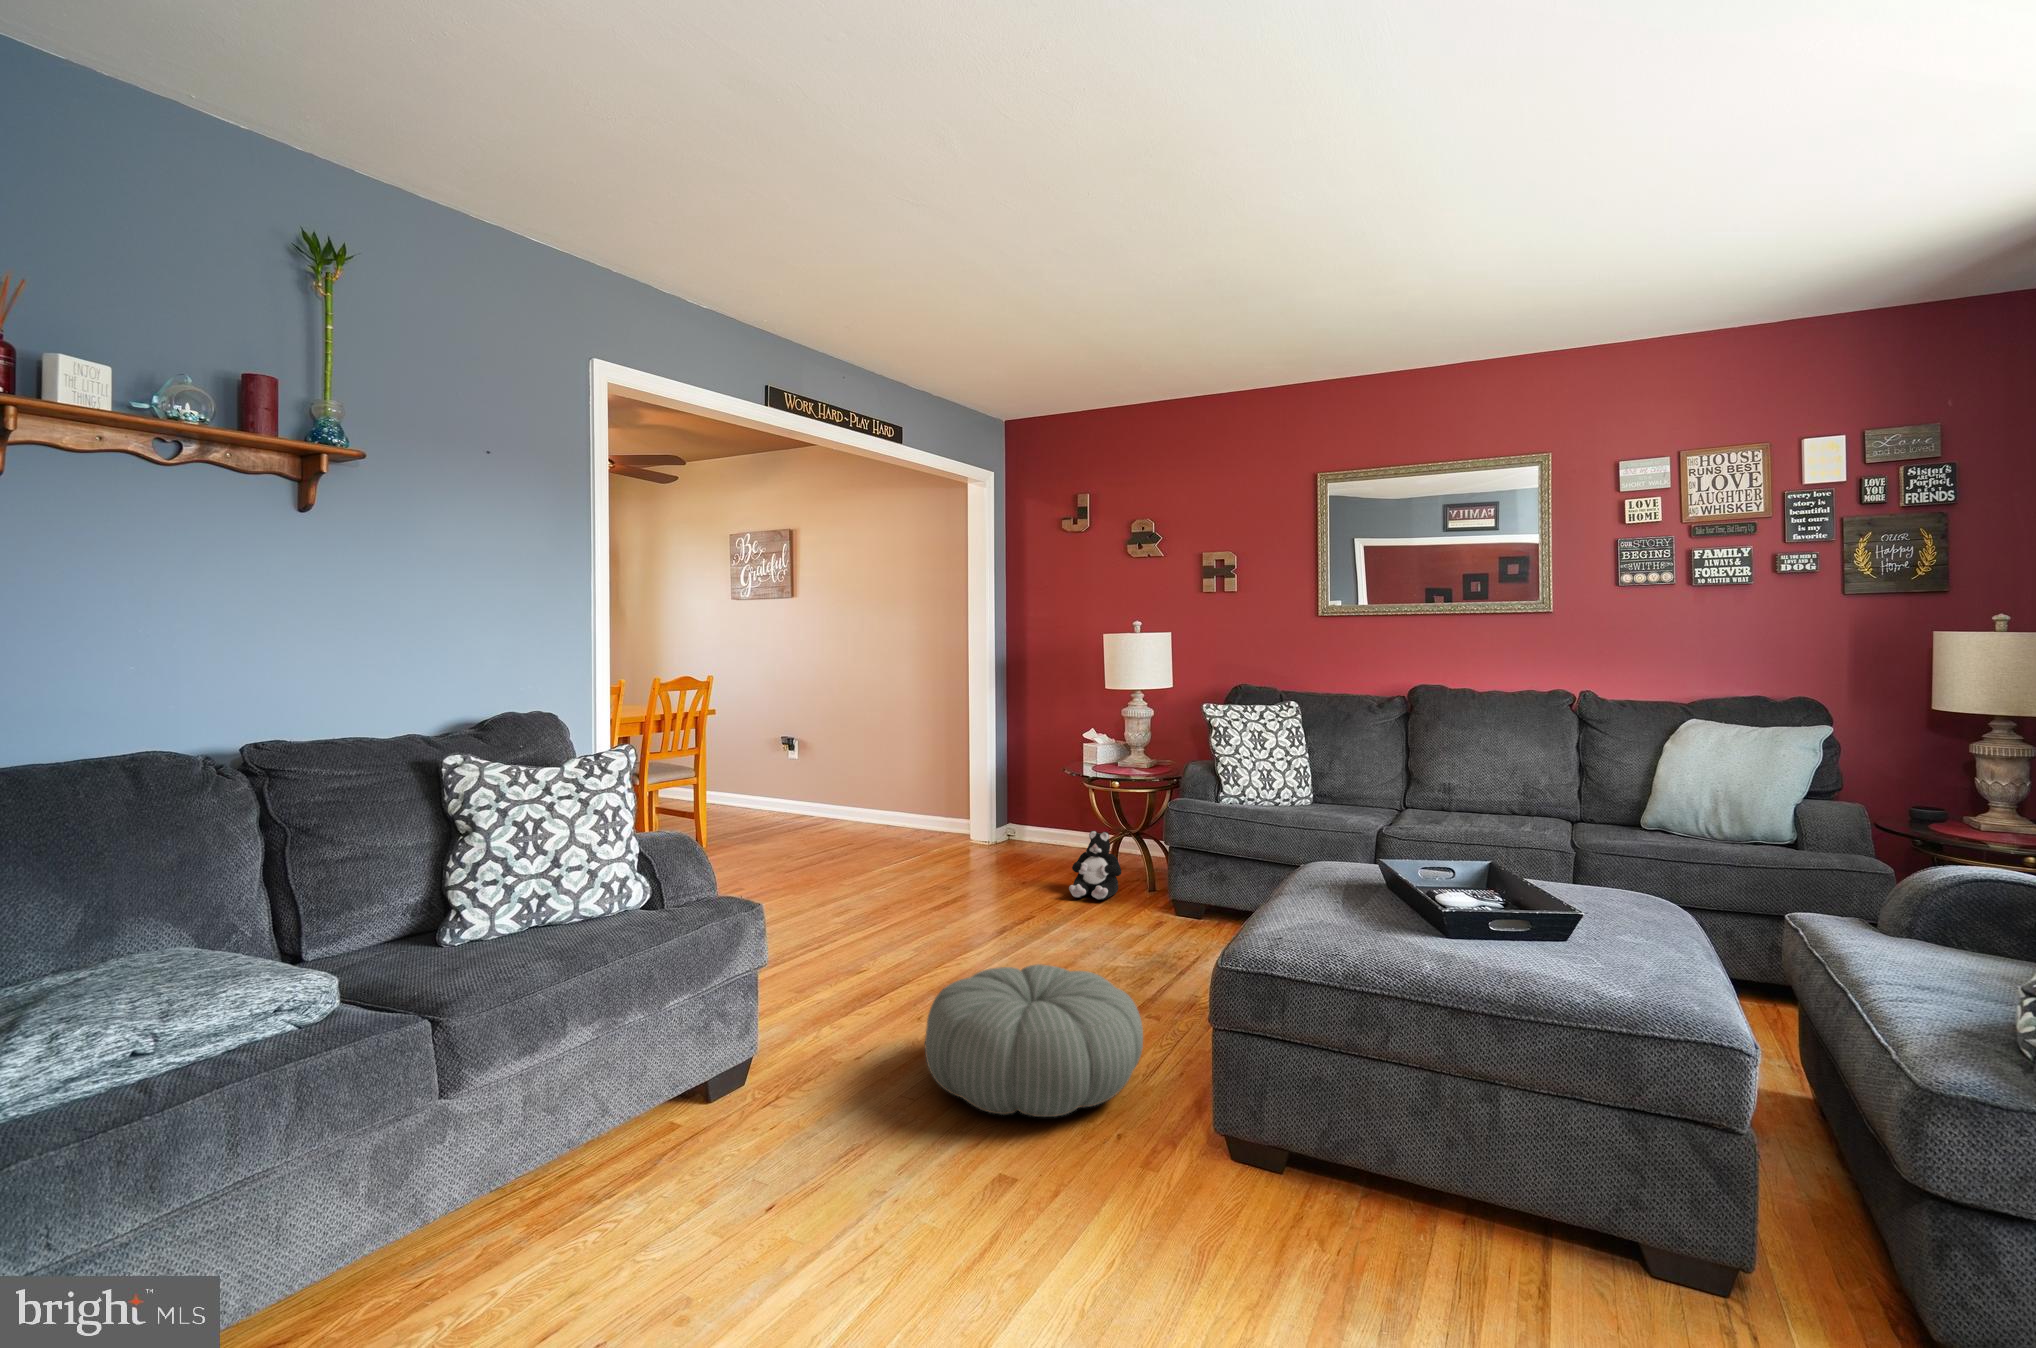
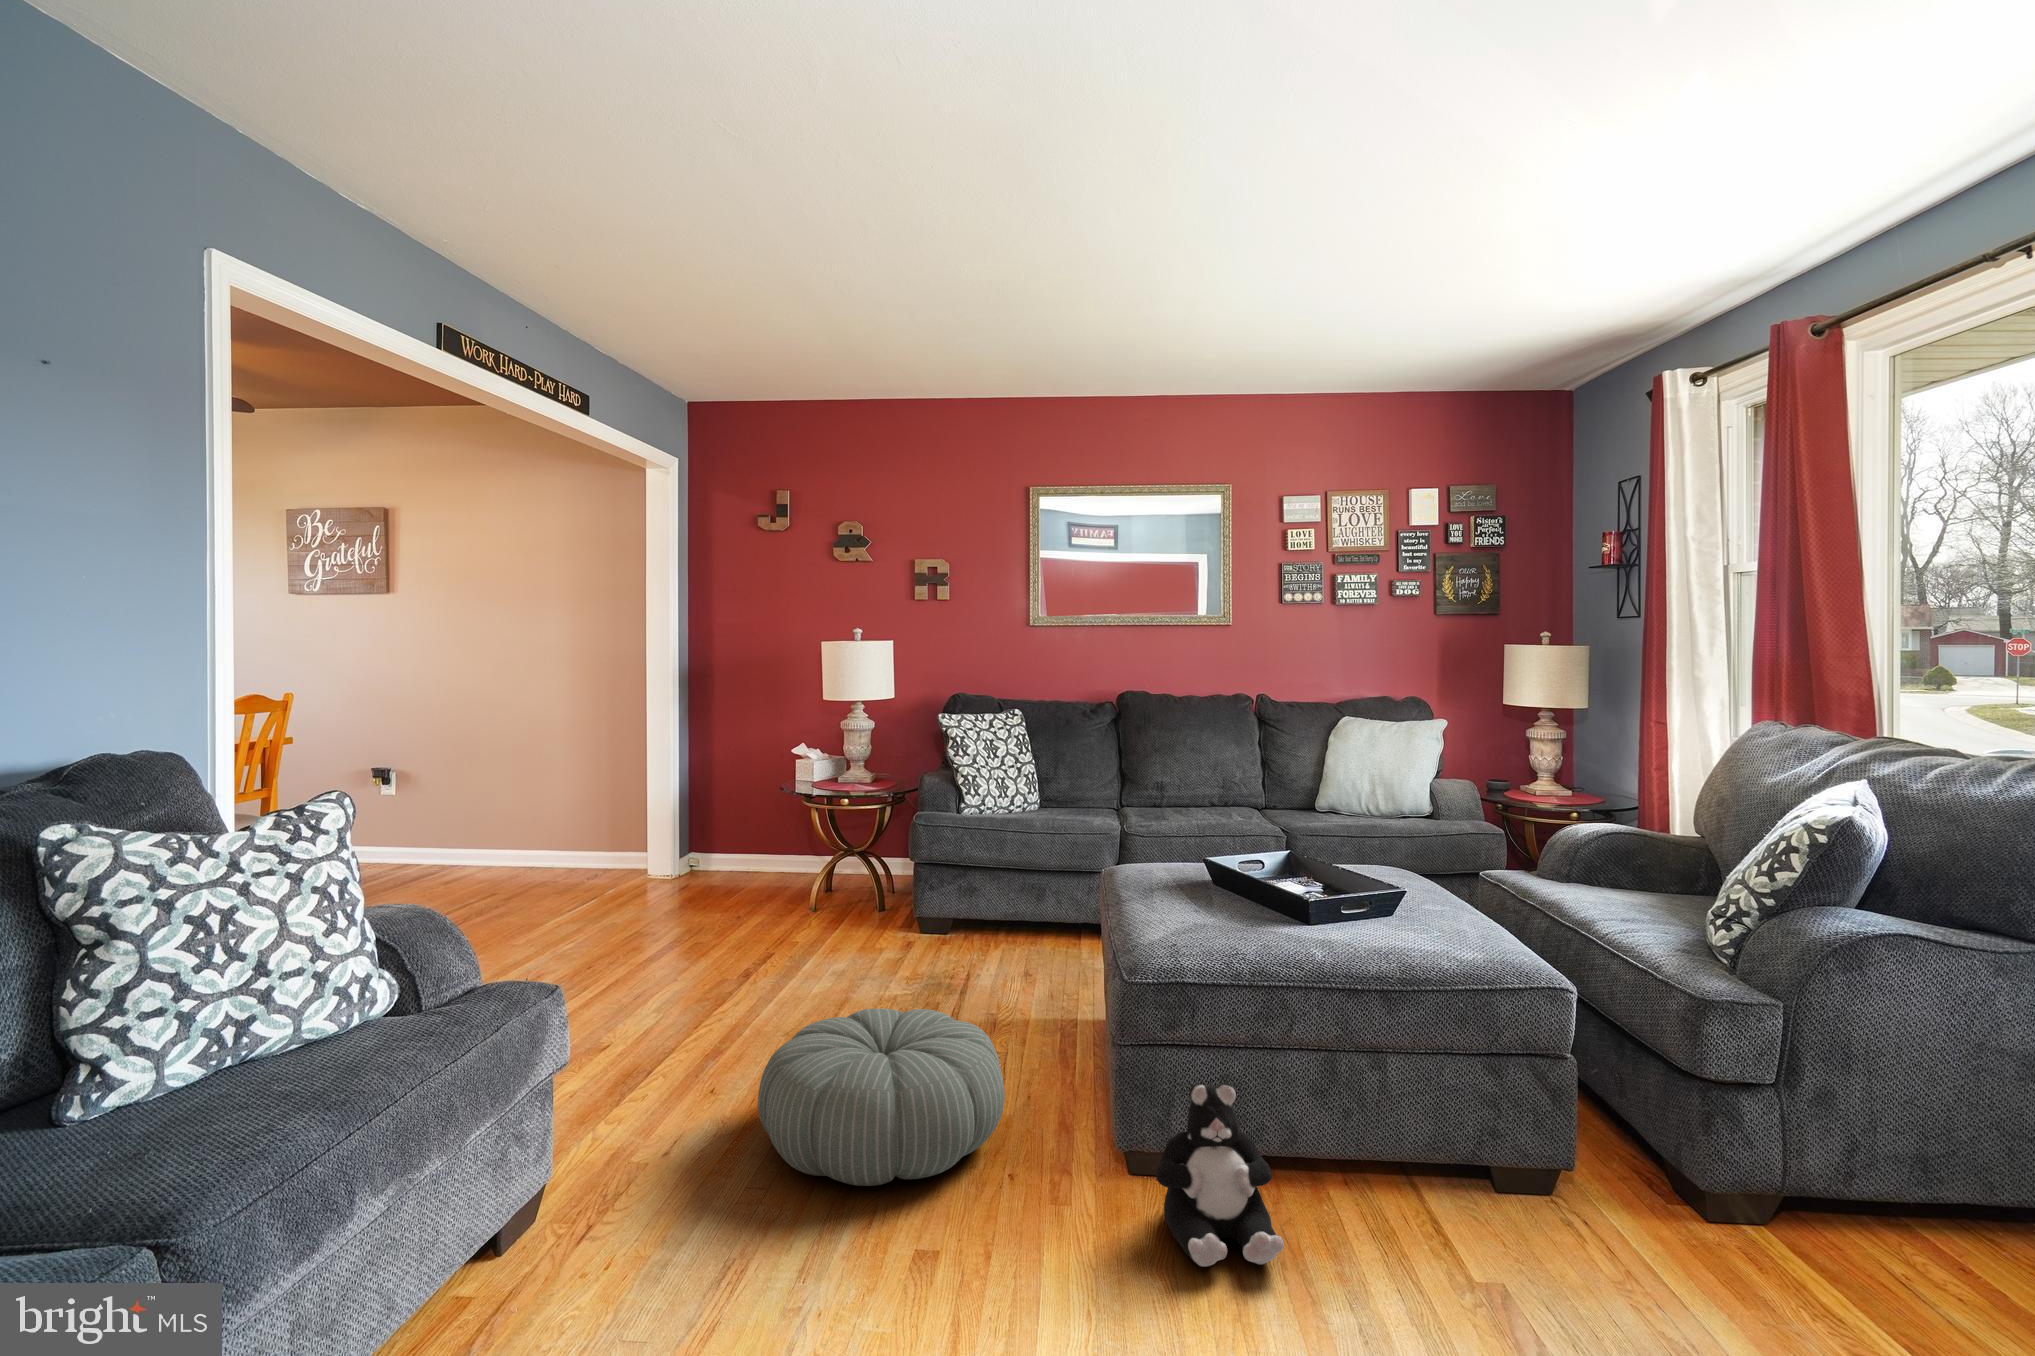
plush toy: present [1069,831,1121,900] -> present [1156,1083,1284,1267]

